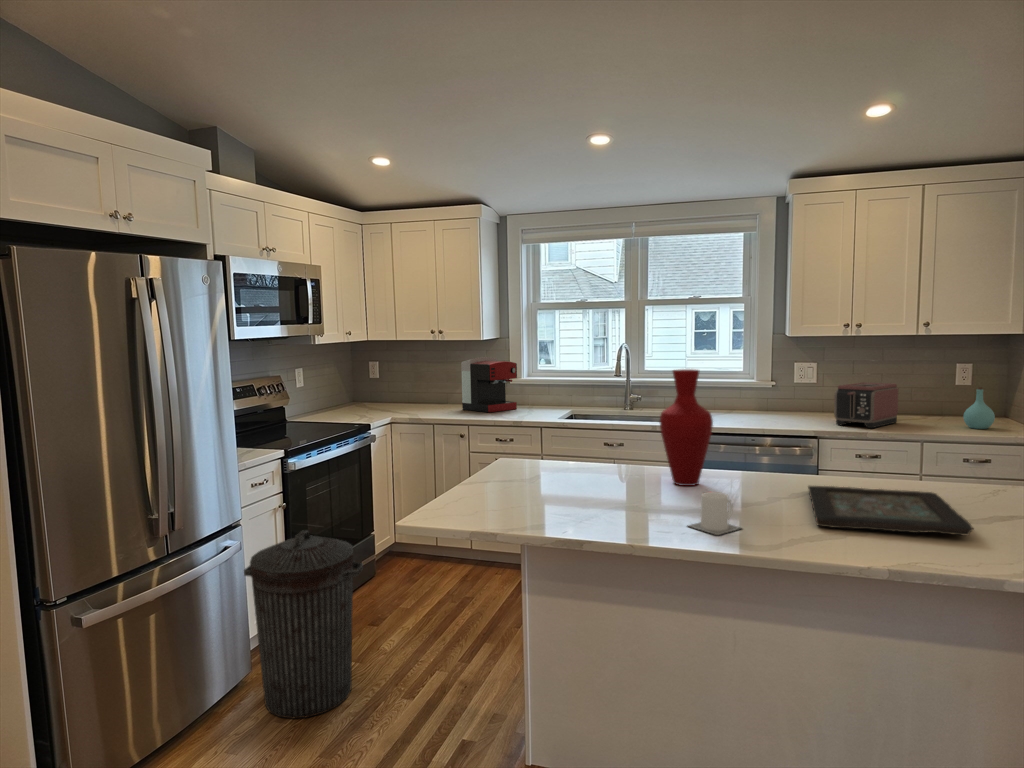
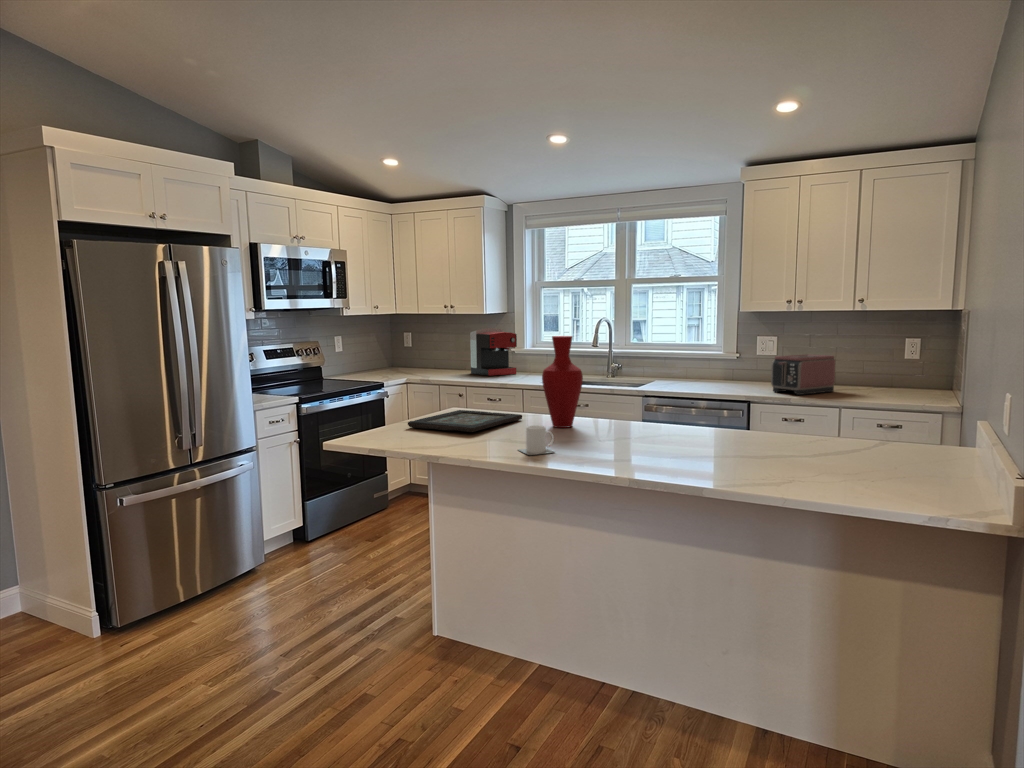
bottle: present [964,387,995,429] -> none [889,360,917,398]
decorative tray: present [808,486,973,535] -> present [408,410,522,432]
trash can: present [244,530,363,718] -> none [257,455,342,591]

